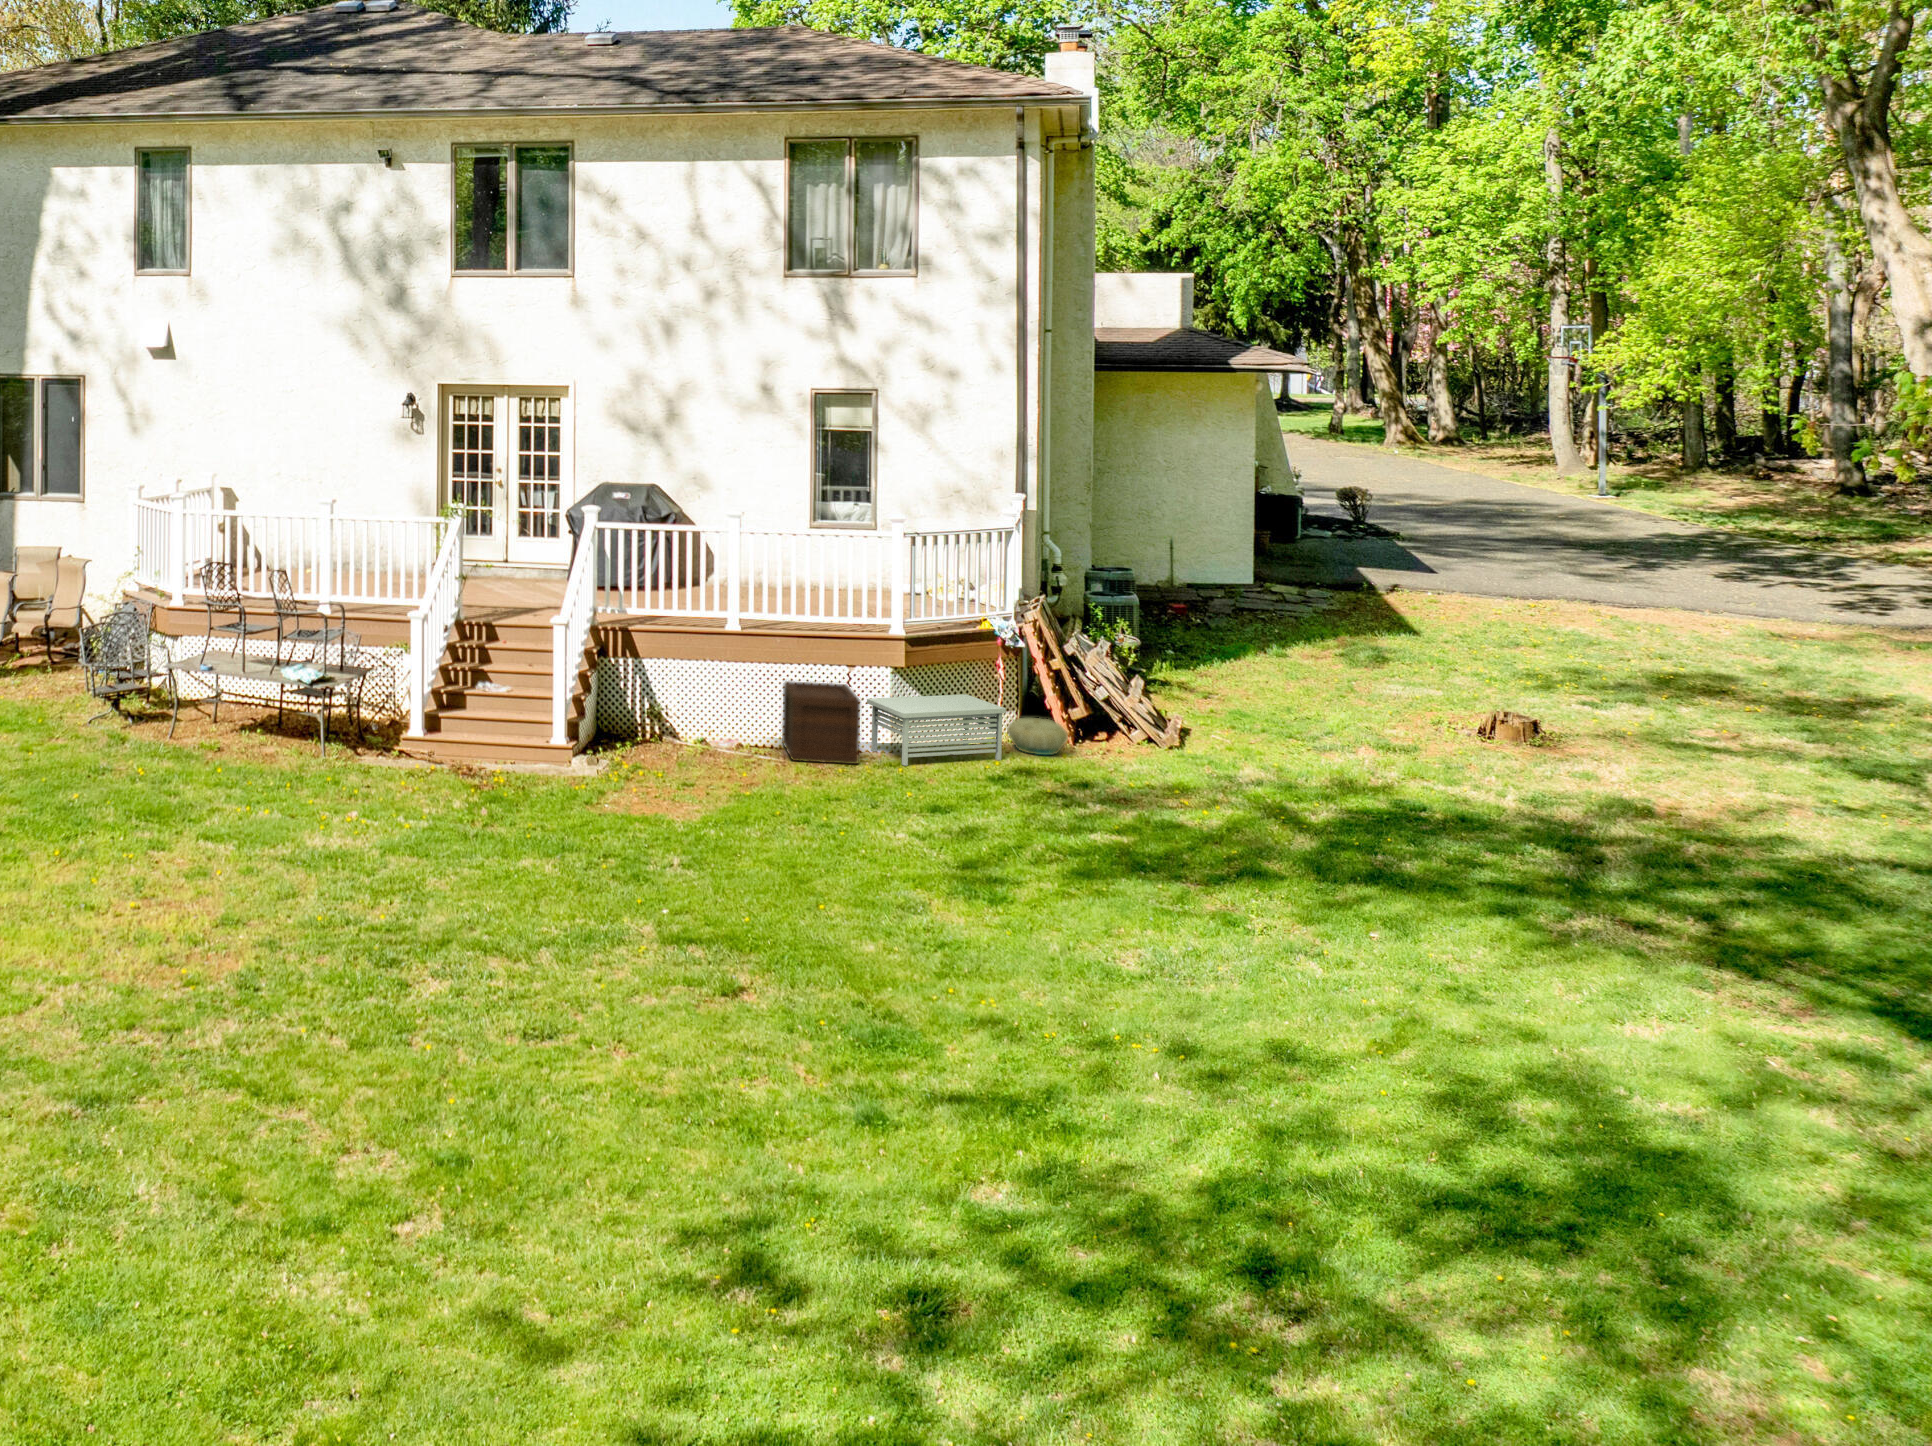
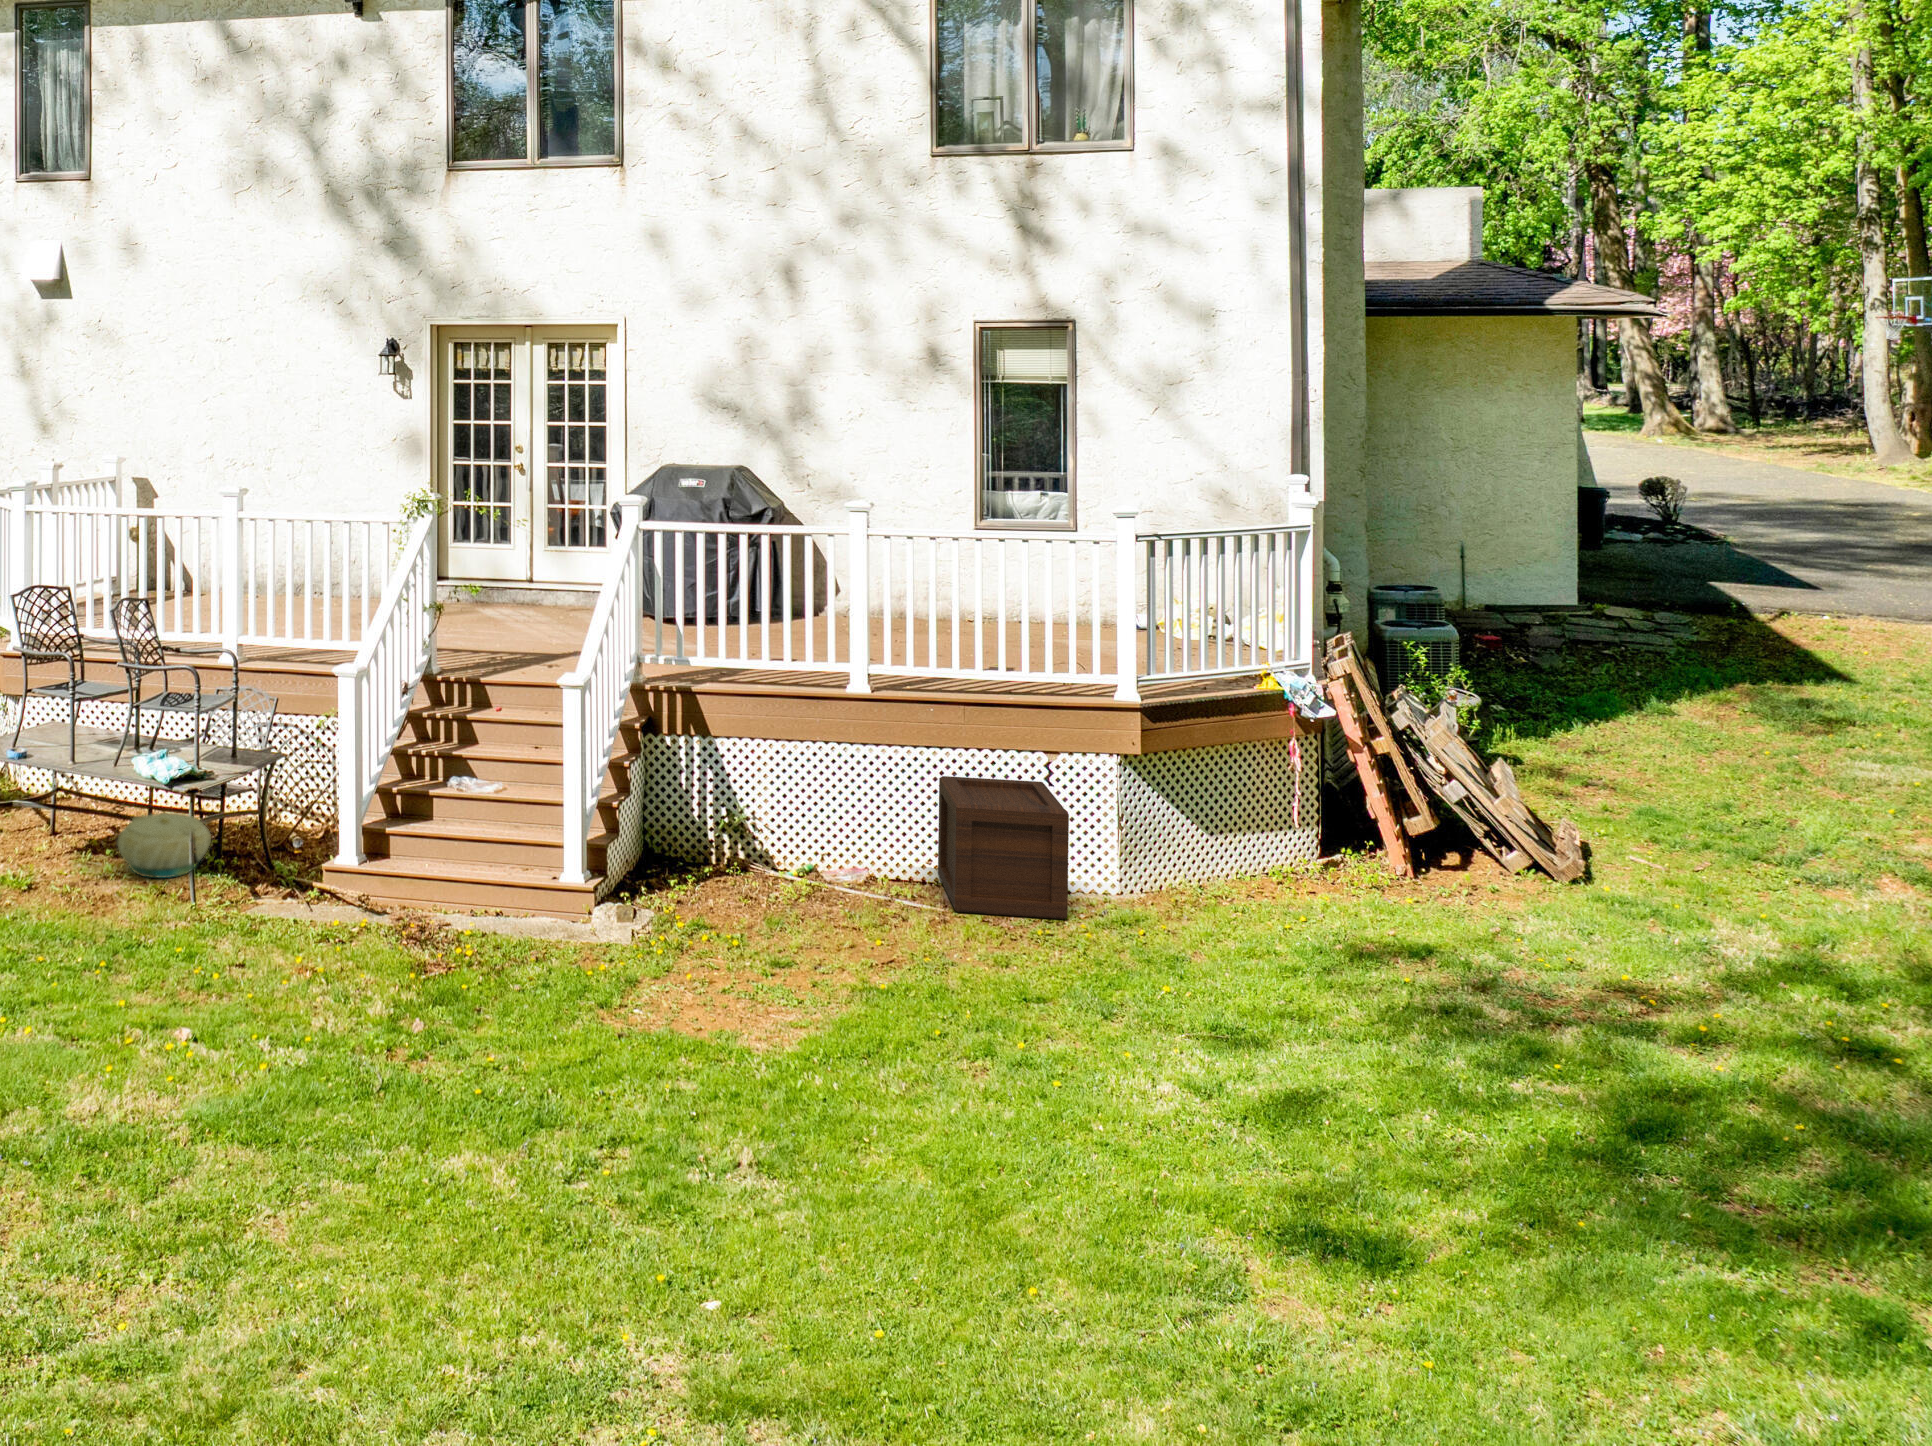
storage bench: present [867,694,1006,766] -> none [1076,796,1309,922]
basket: present [1007,718,1068,755] -> present [117,813,211,878]

